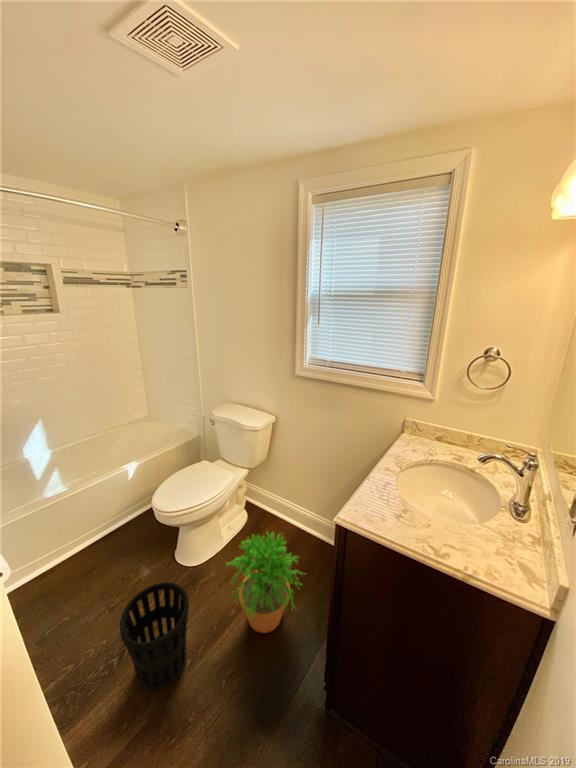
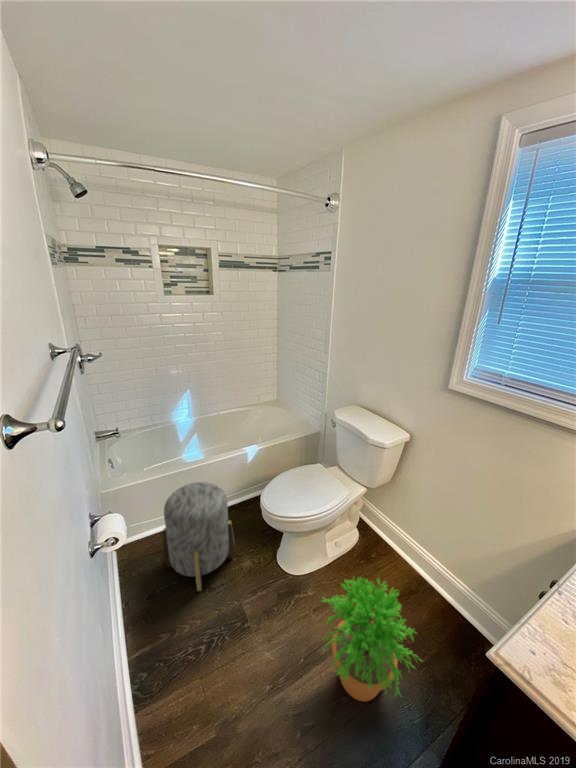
stool: none [40,505,130,618] -> present [163,482,235,591]
wastebasket: present [120,582,189,692] -> none [206,590,276,705]

